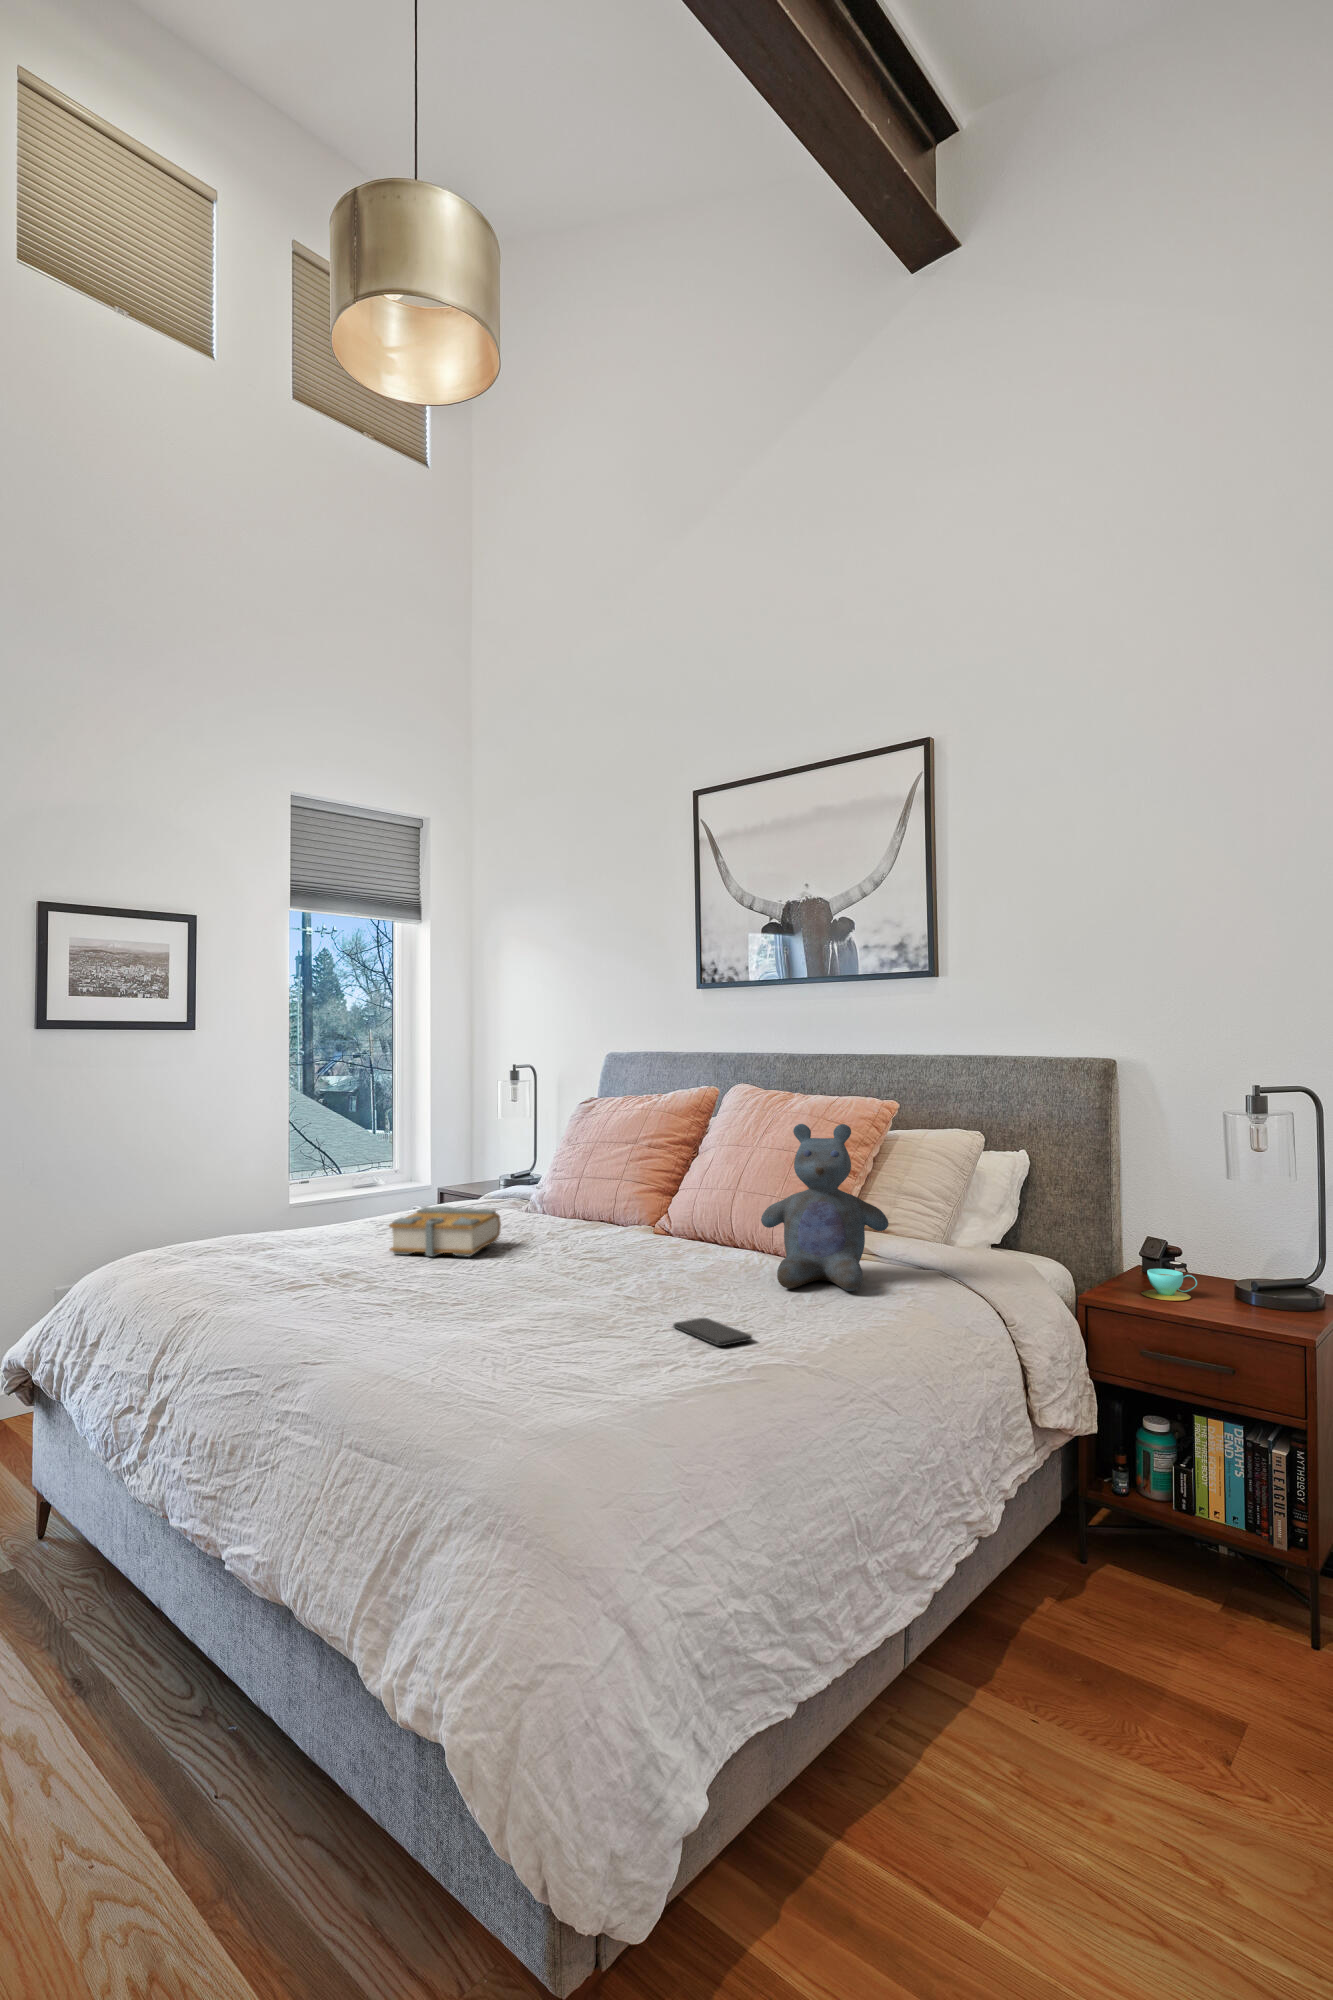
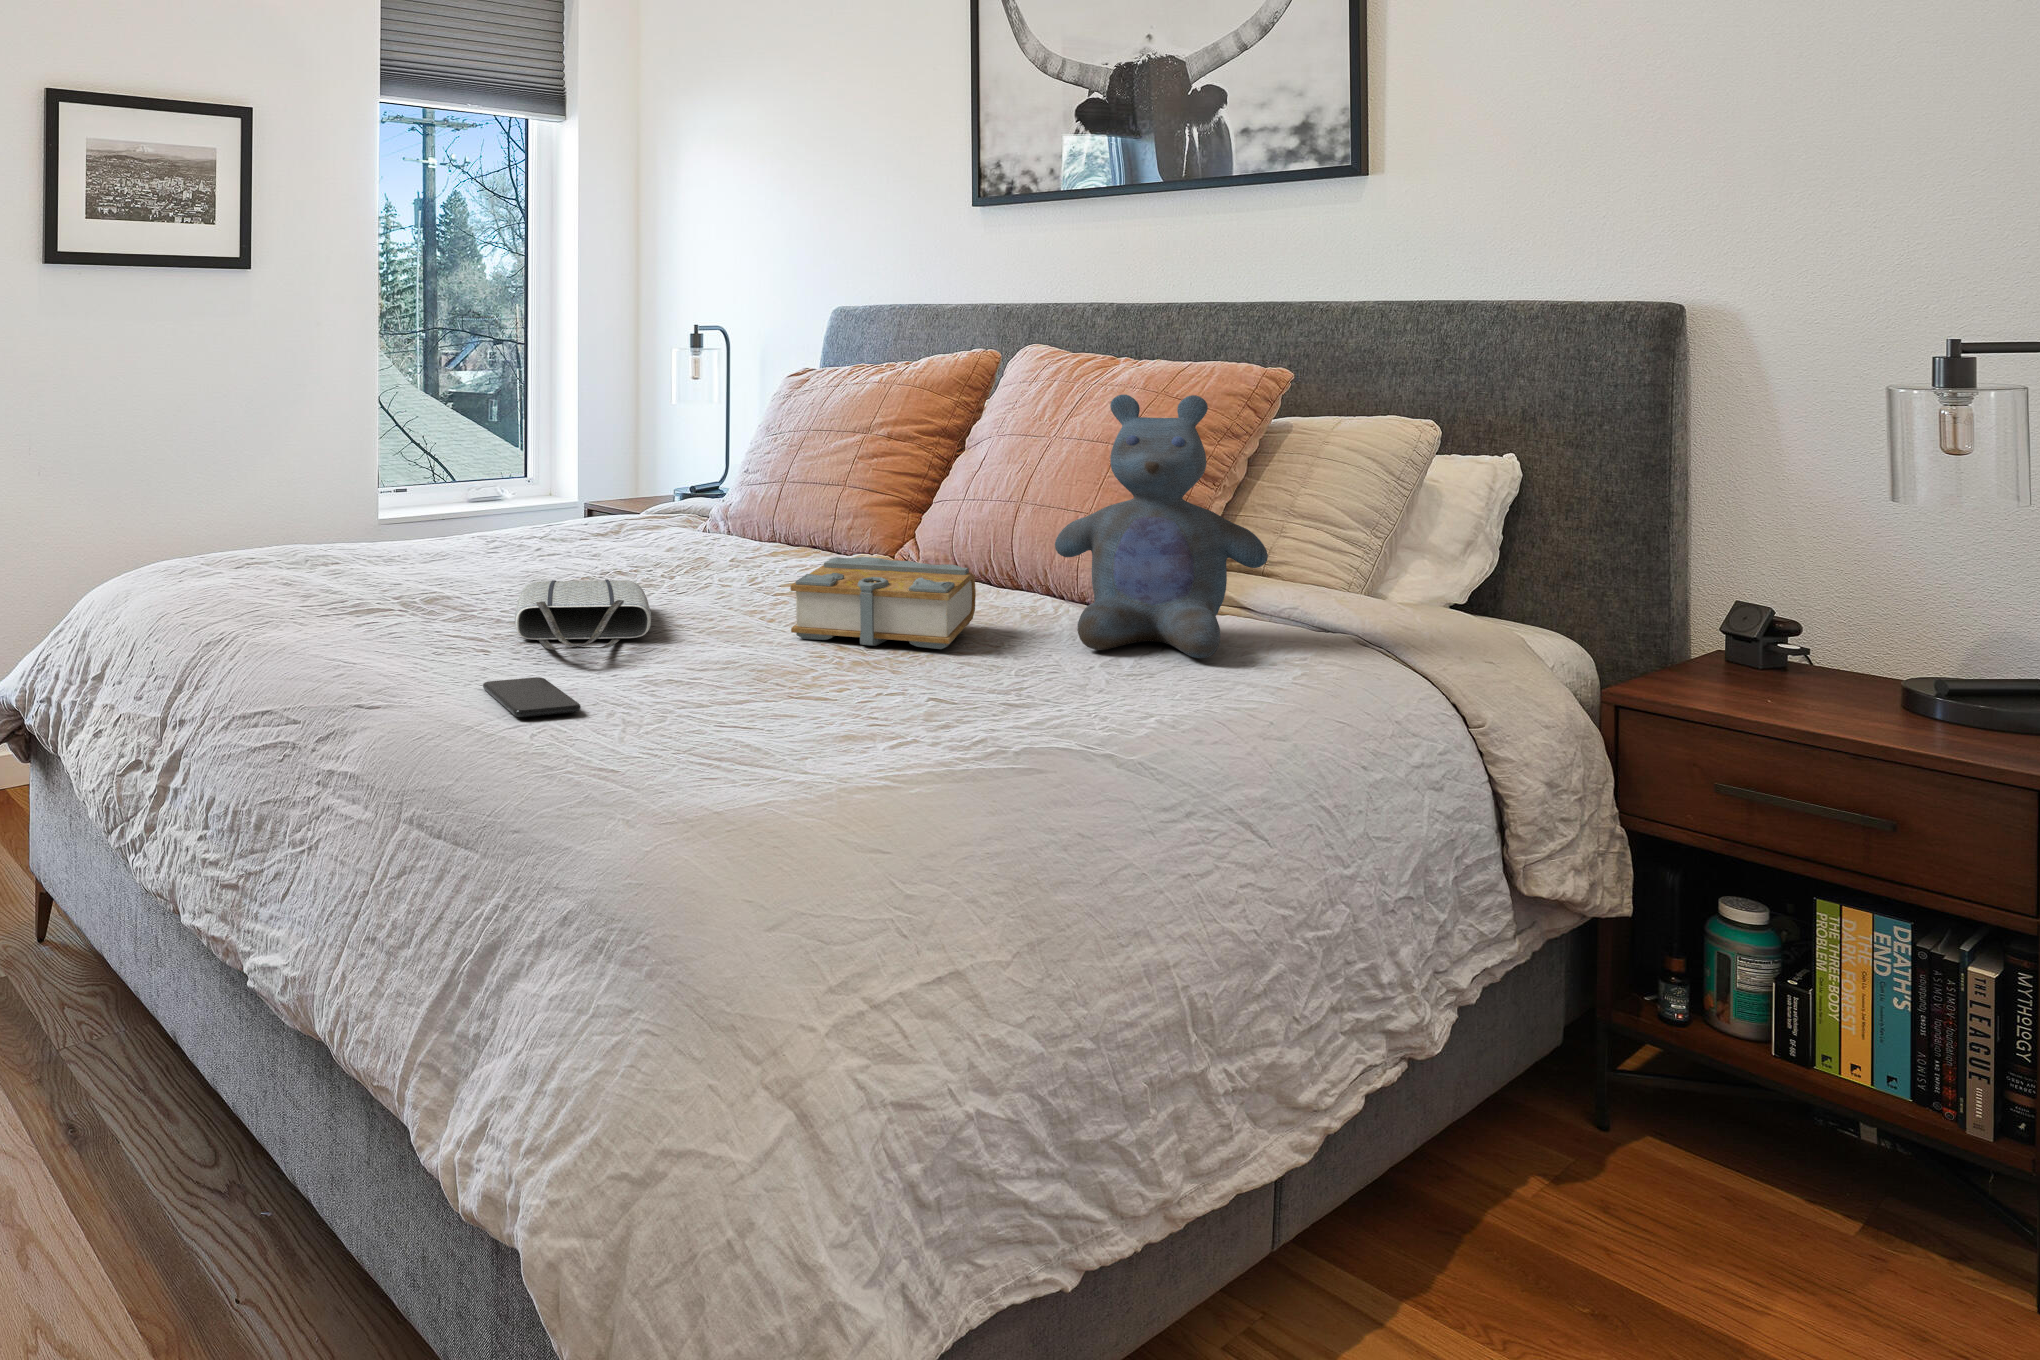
book: present [389,1206,501,1257] -> present [790,557,976,649]
tote bag: none [410,1255,504,1310] -> present [515,580,651,650]
teacup: present [1141,1269,1197,1301] -> none [1724,653,1834,707]
smartphone: present [673,1318,752,1346] -> present [483,677,581,717]

